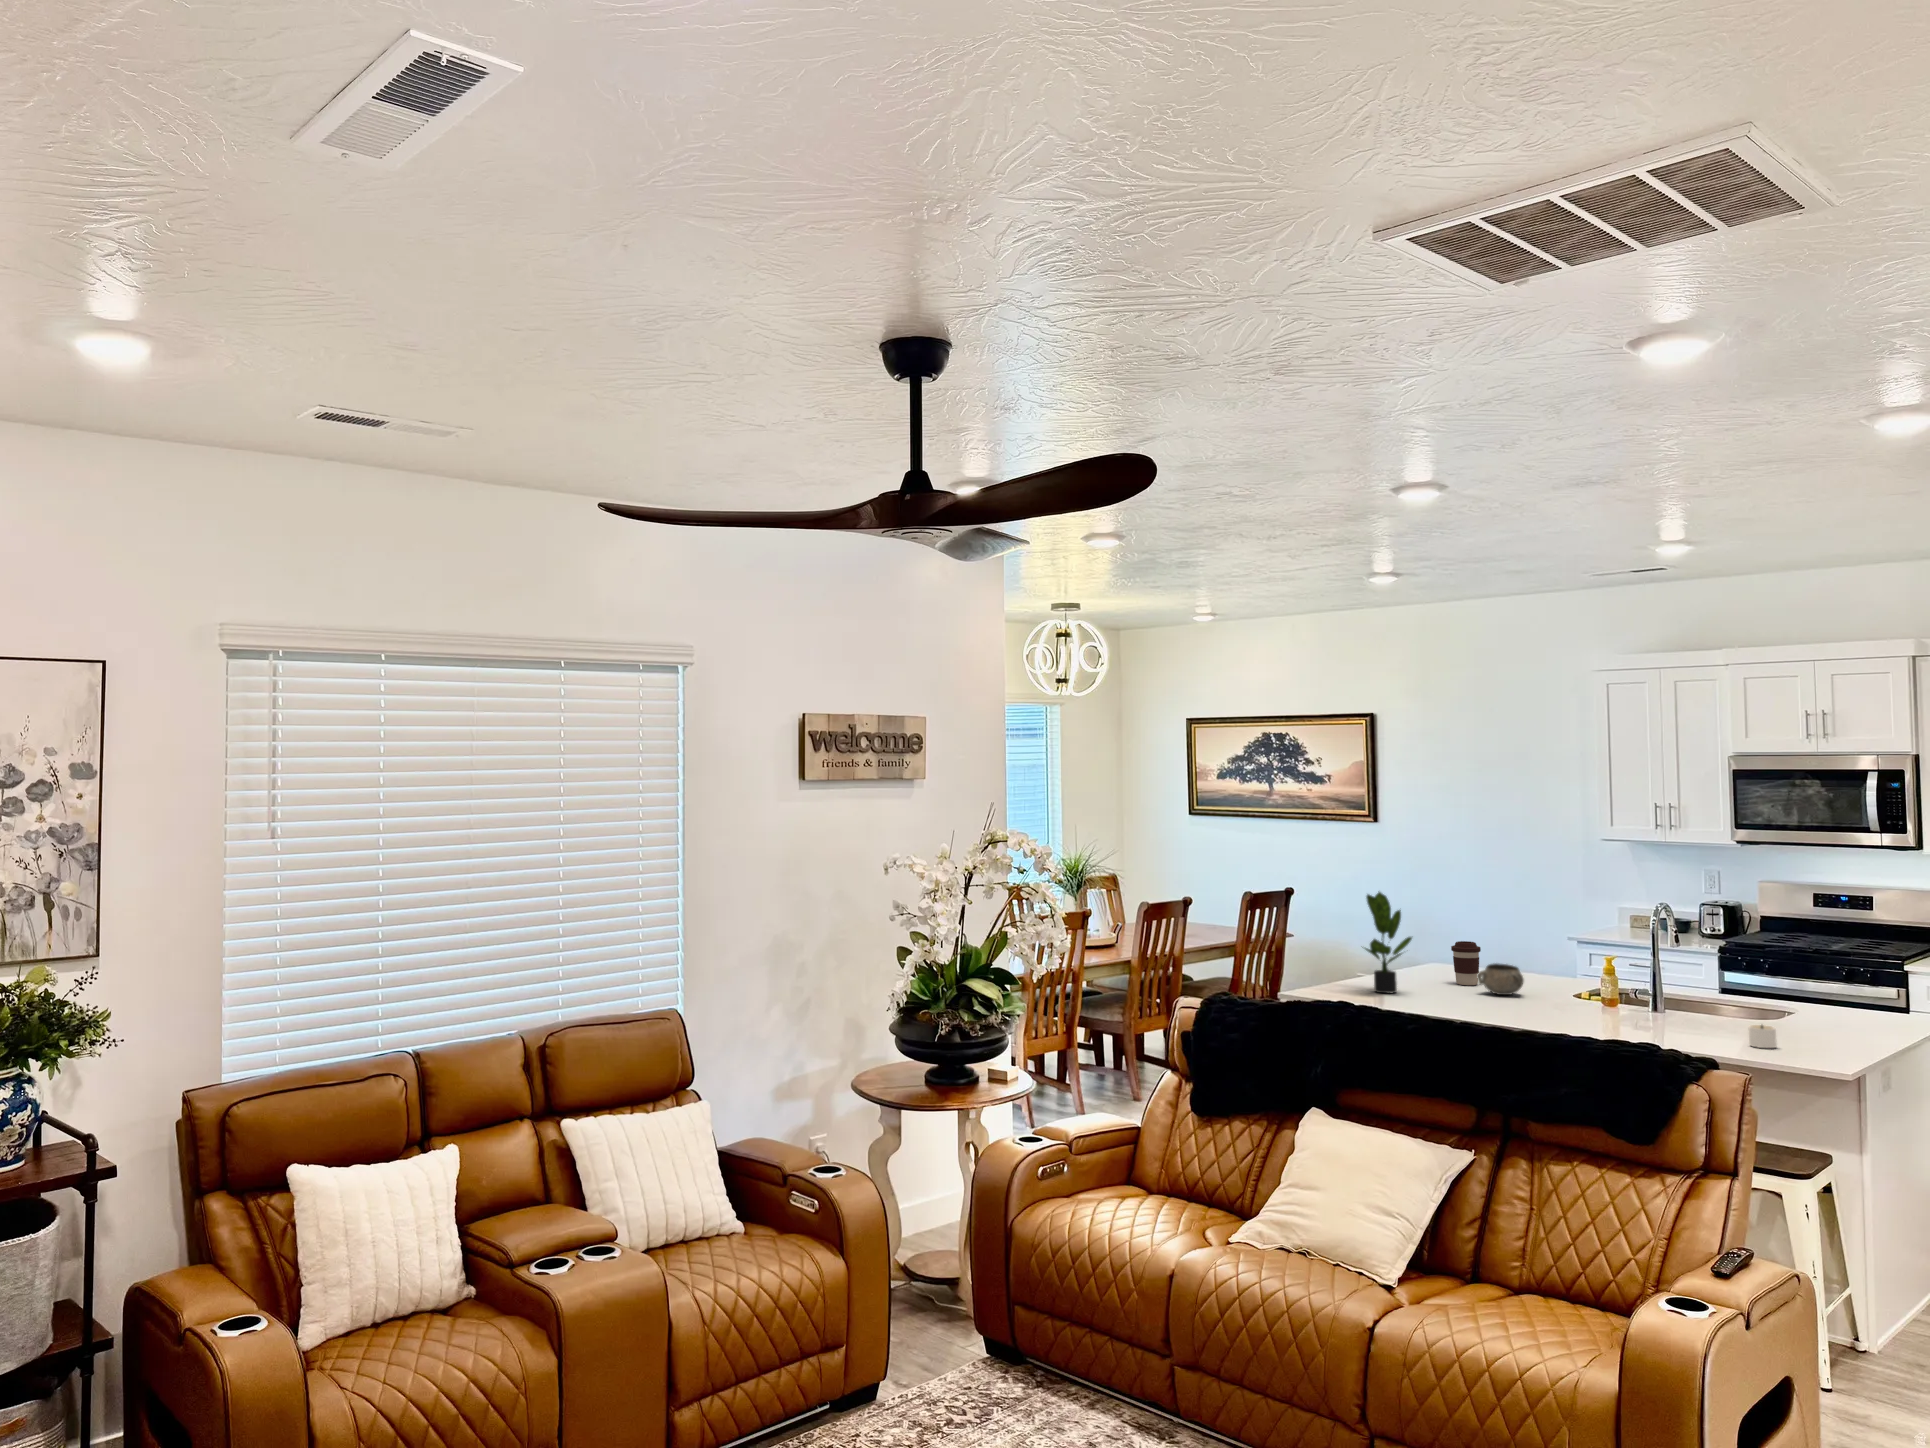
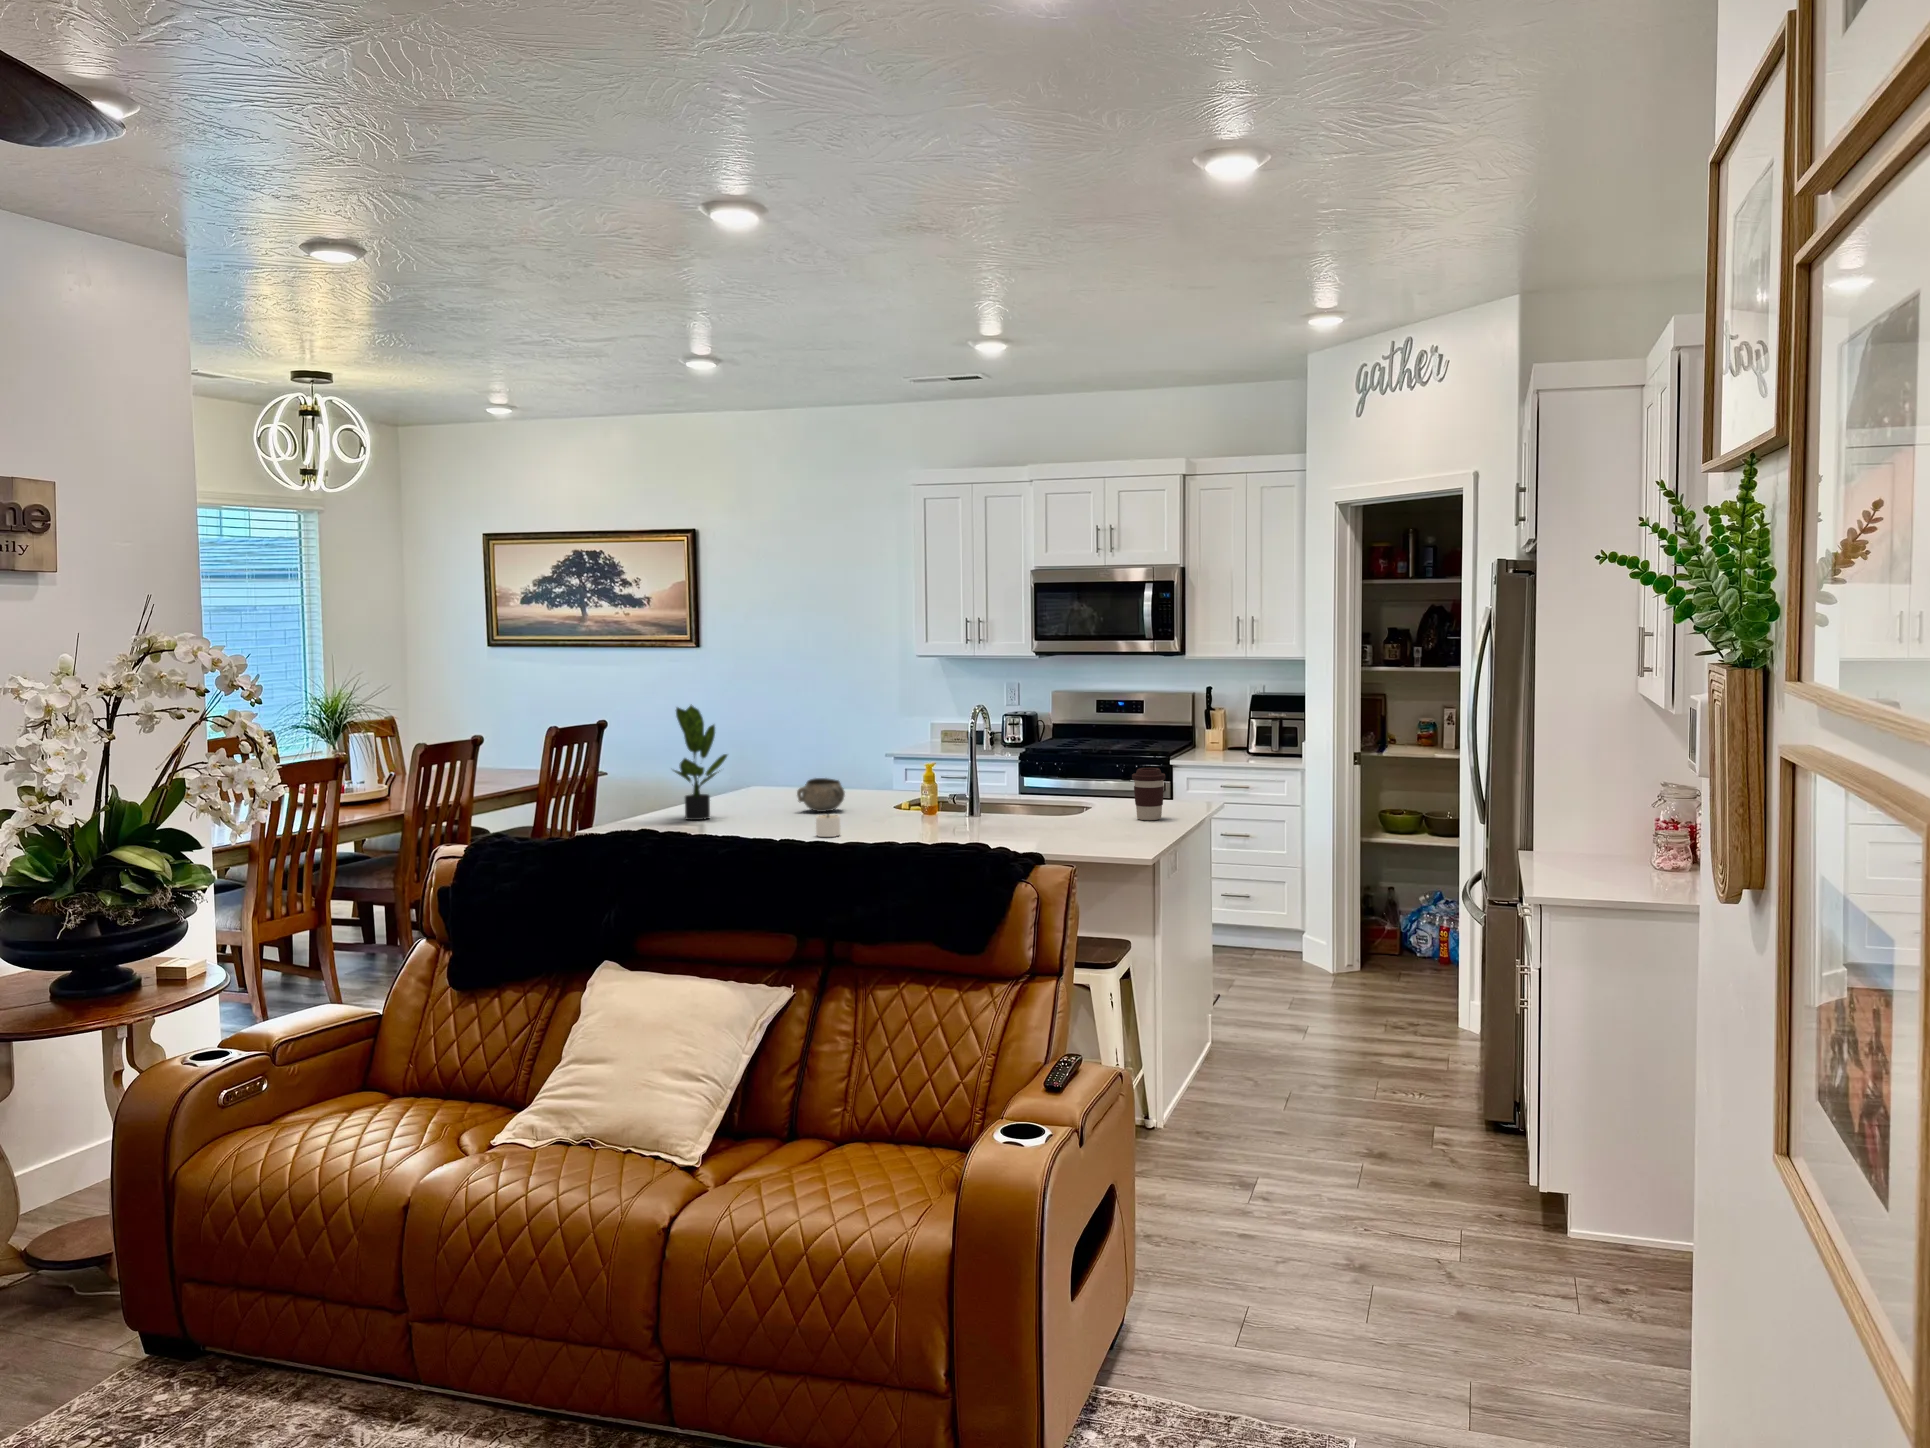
coffee cup: present [1451,941,1481,985] -> present [1132,768,1165,820]
candle: present [1749,1025,1777,1048] -> present [816,815,840,837]

